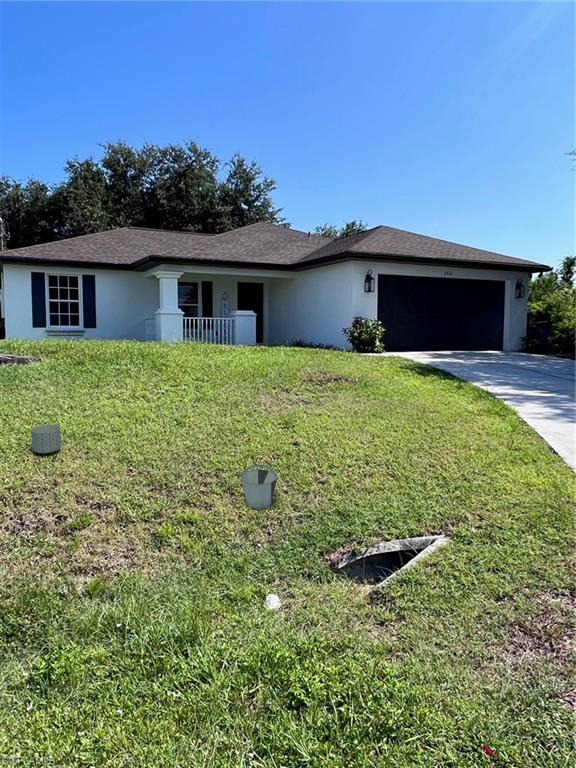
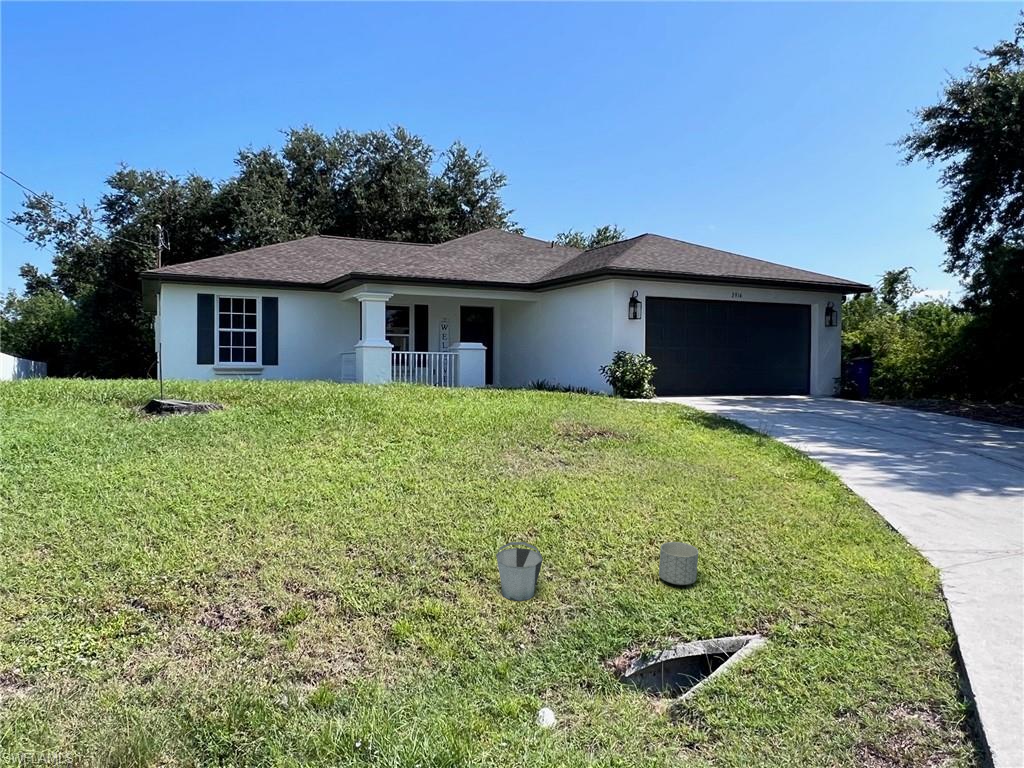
planter: present [31,424,61,454] -> present [659,542,698,585]

